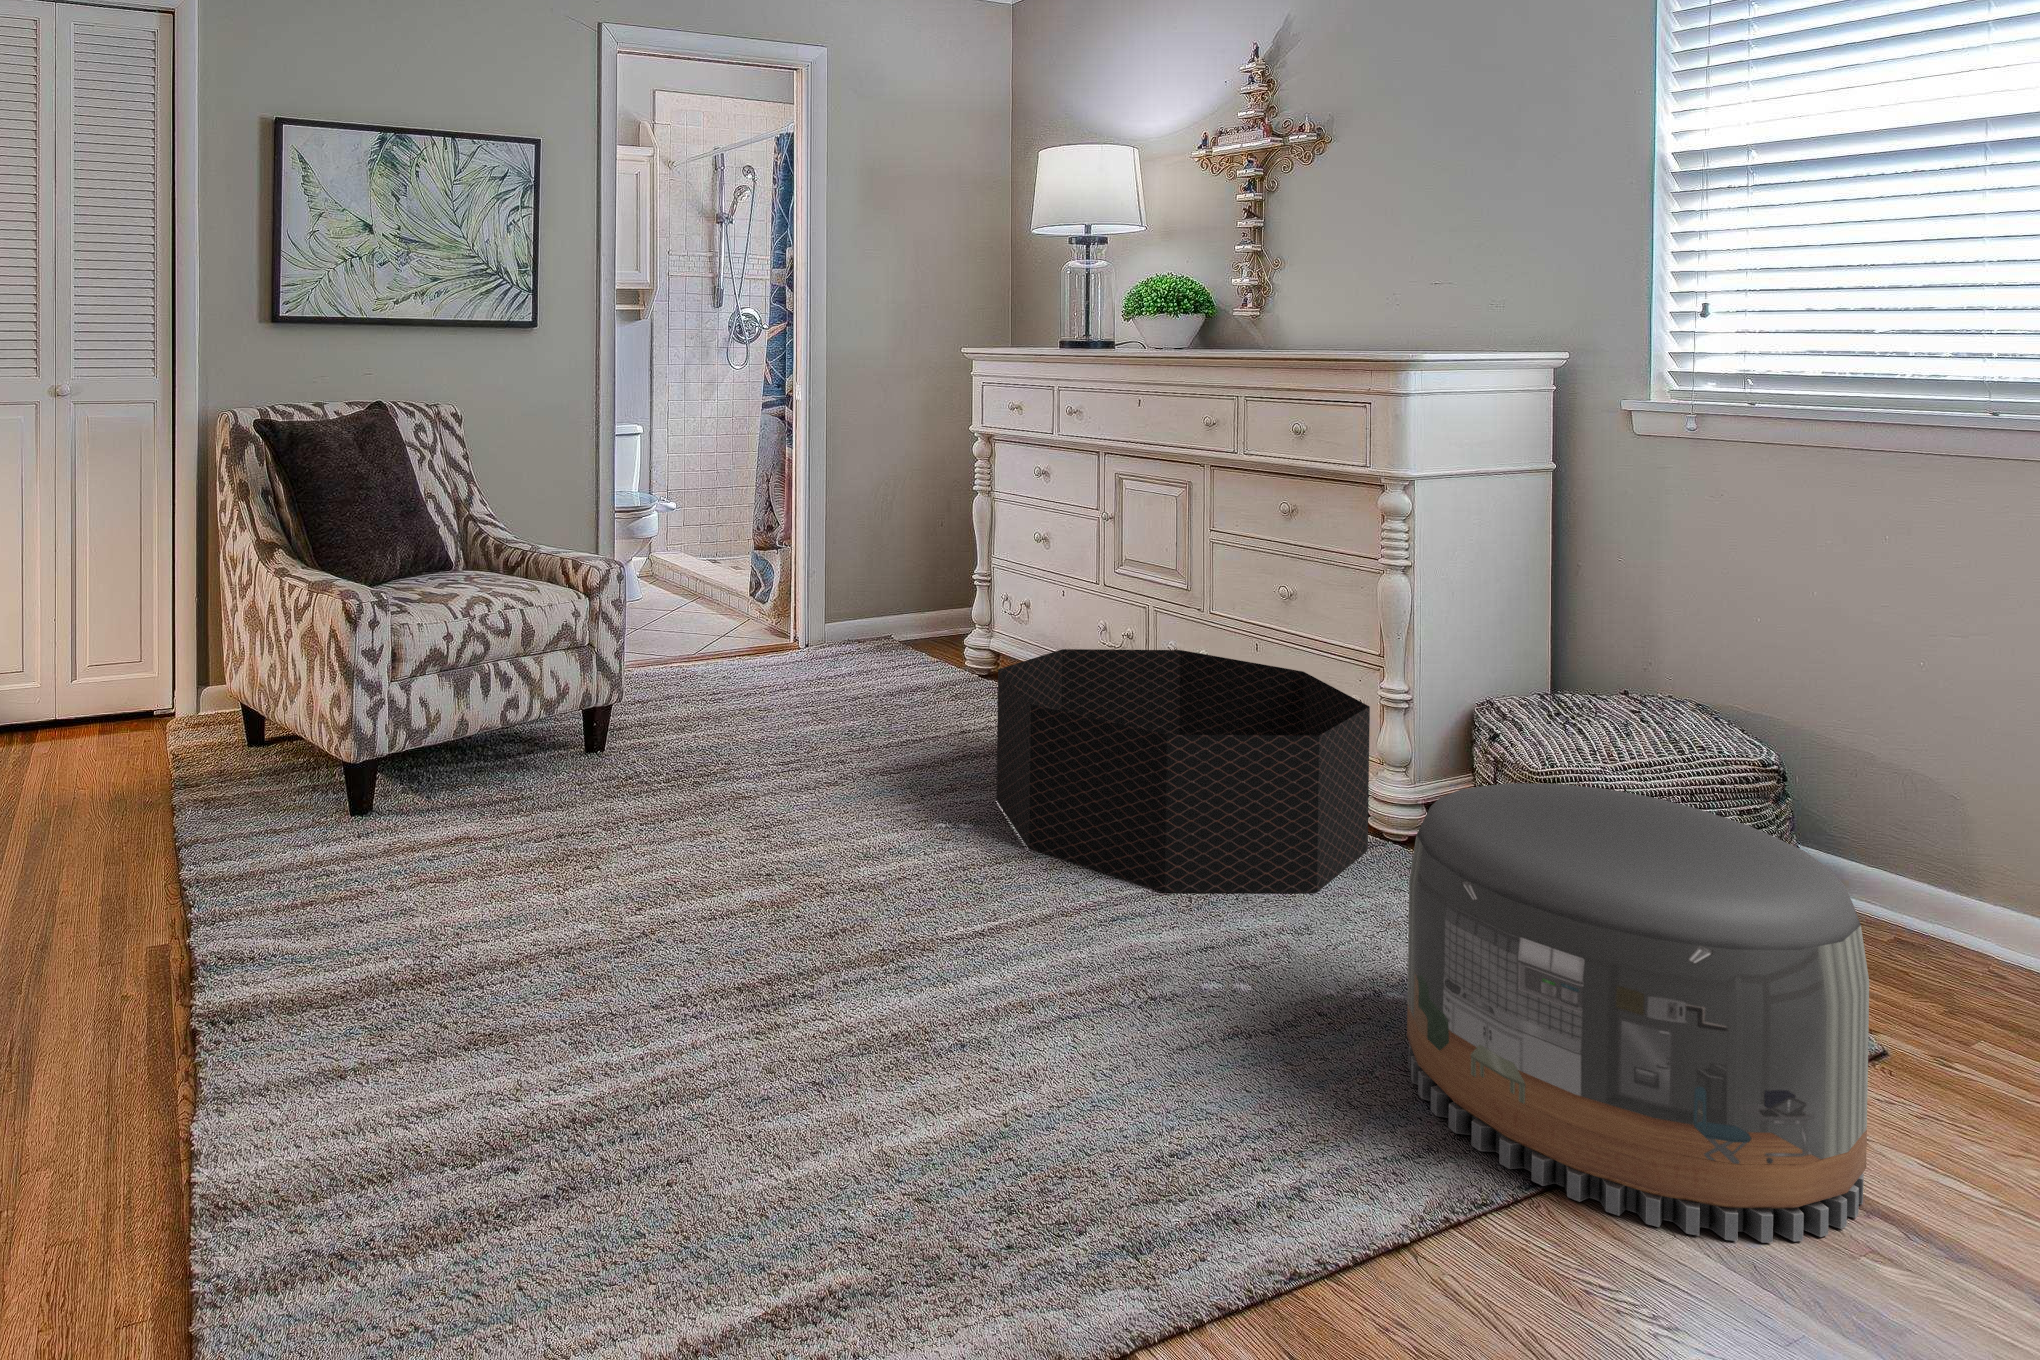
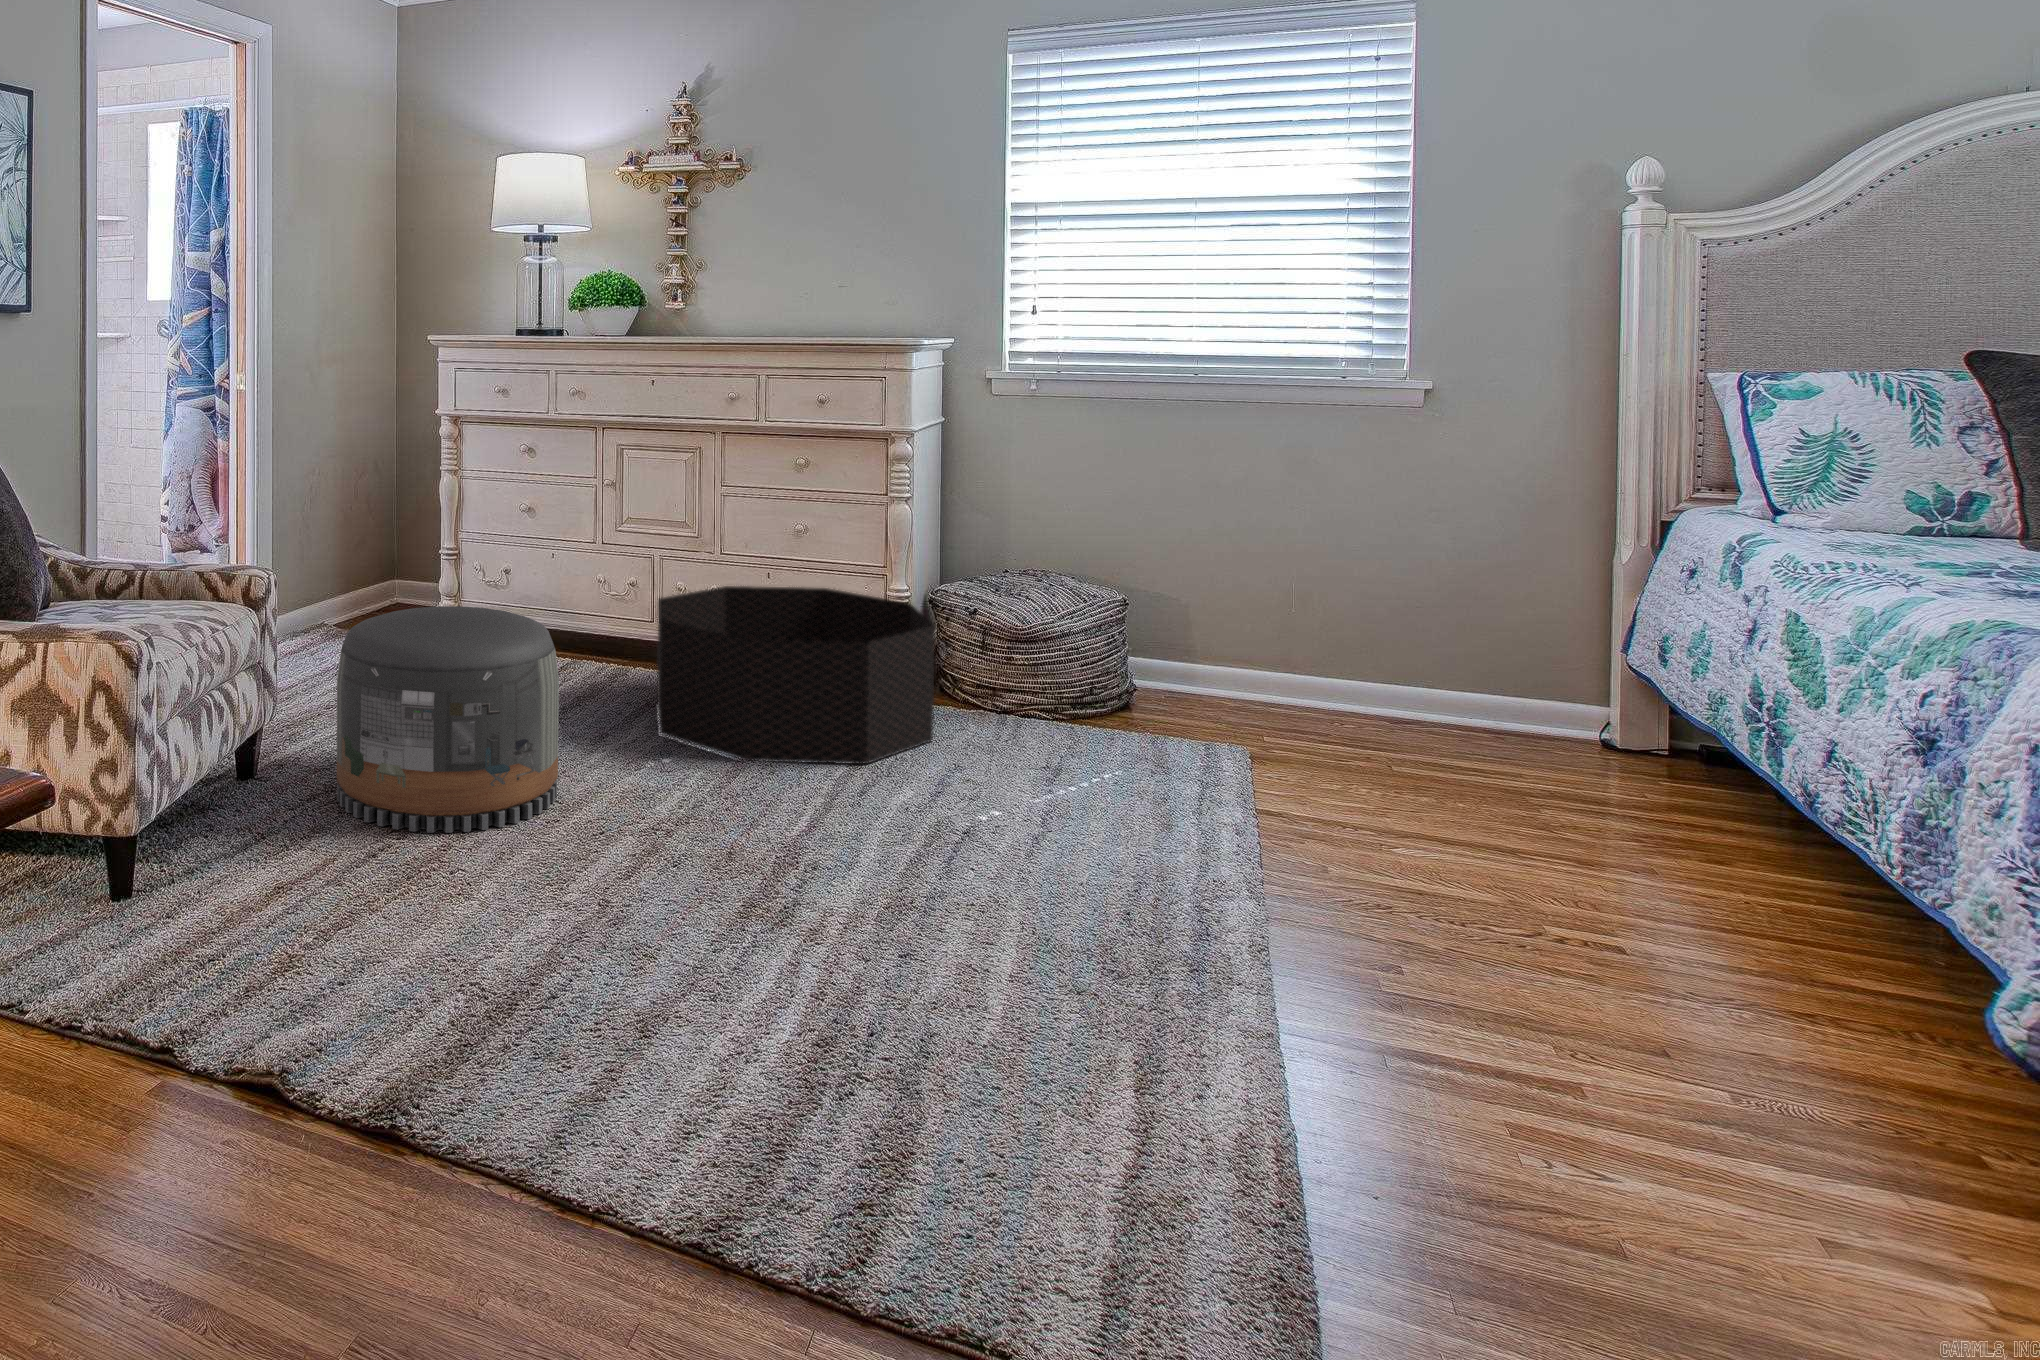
pouf: present [1407,783,1869,1243] -> present [337,606,559,833]

